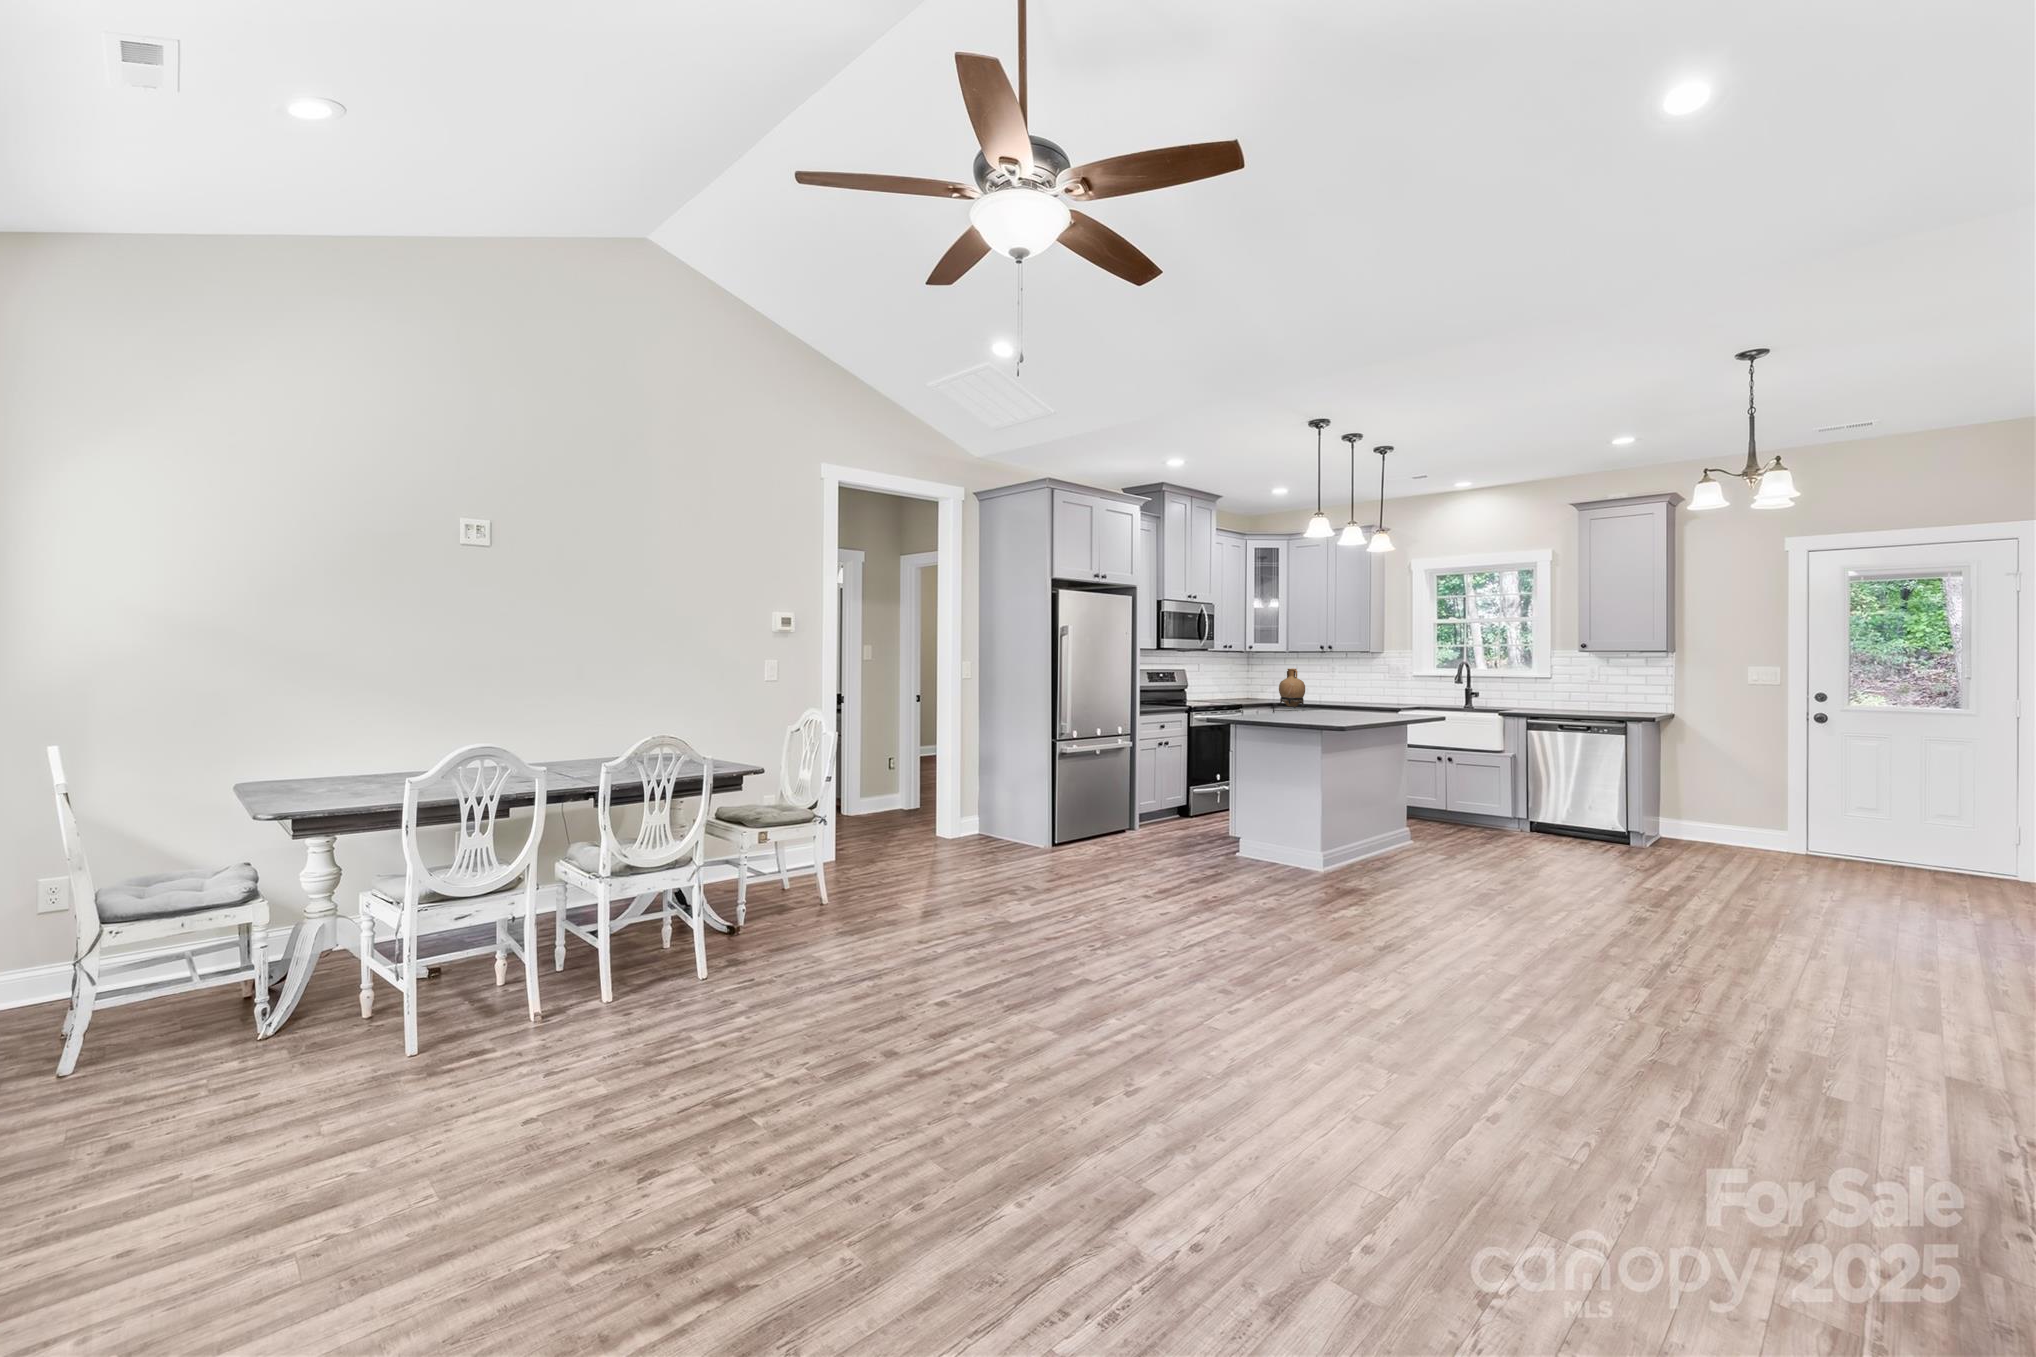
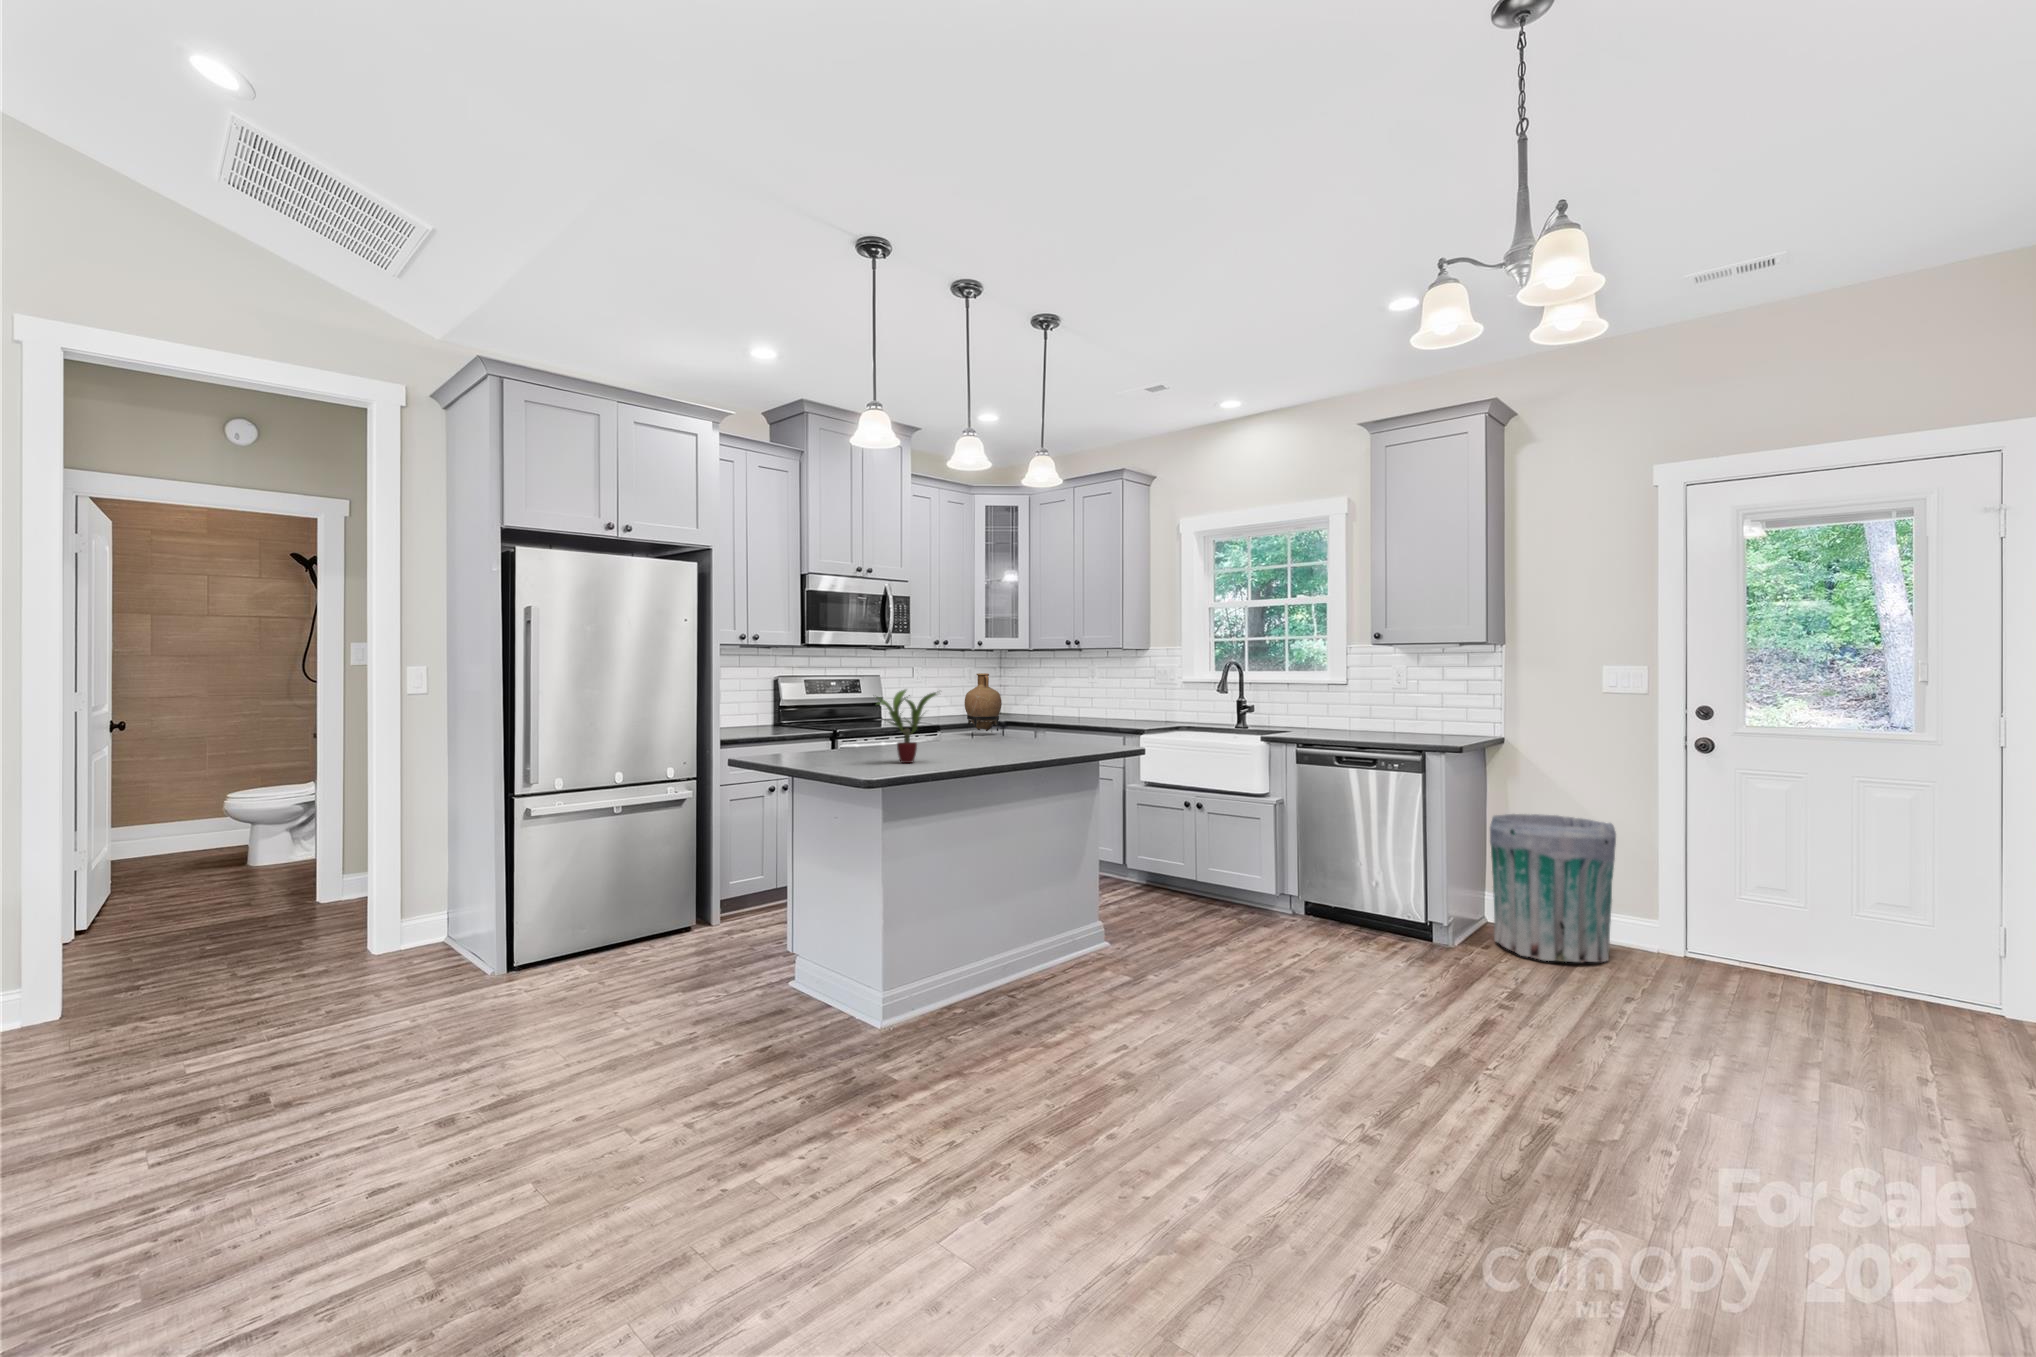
potted plant: none [1312,675,1359,718] -> present [877,690,937,763]
trash can: none [1670,763,1762,855] -> present [1490,814,1616,963]

